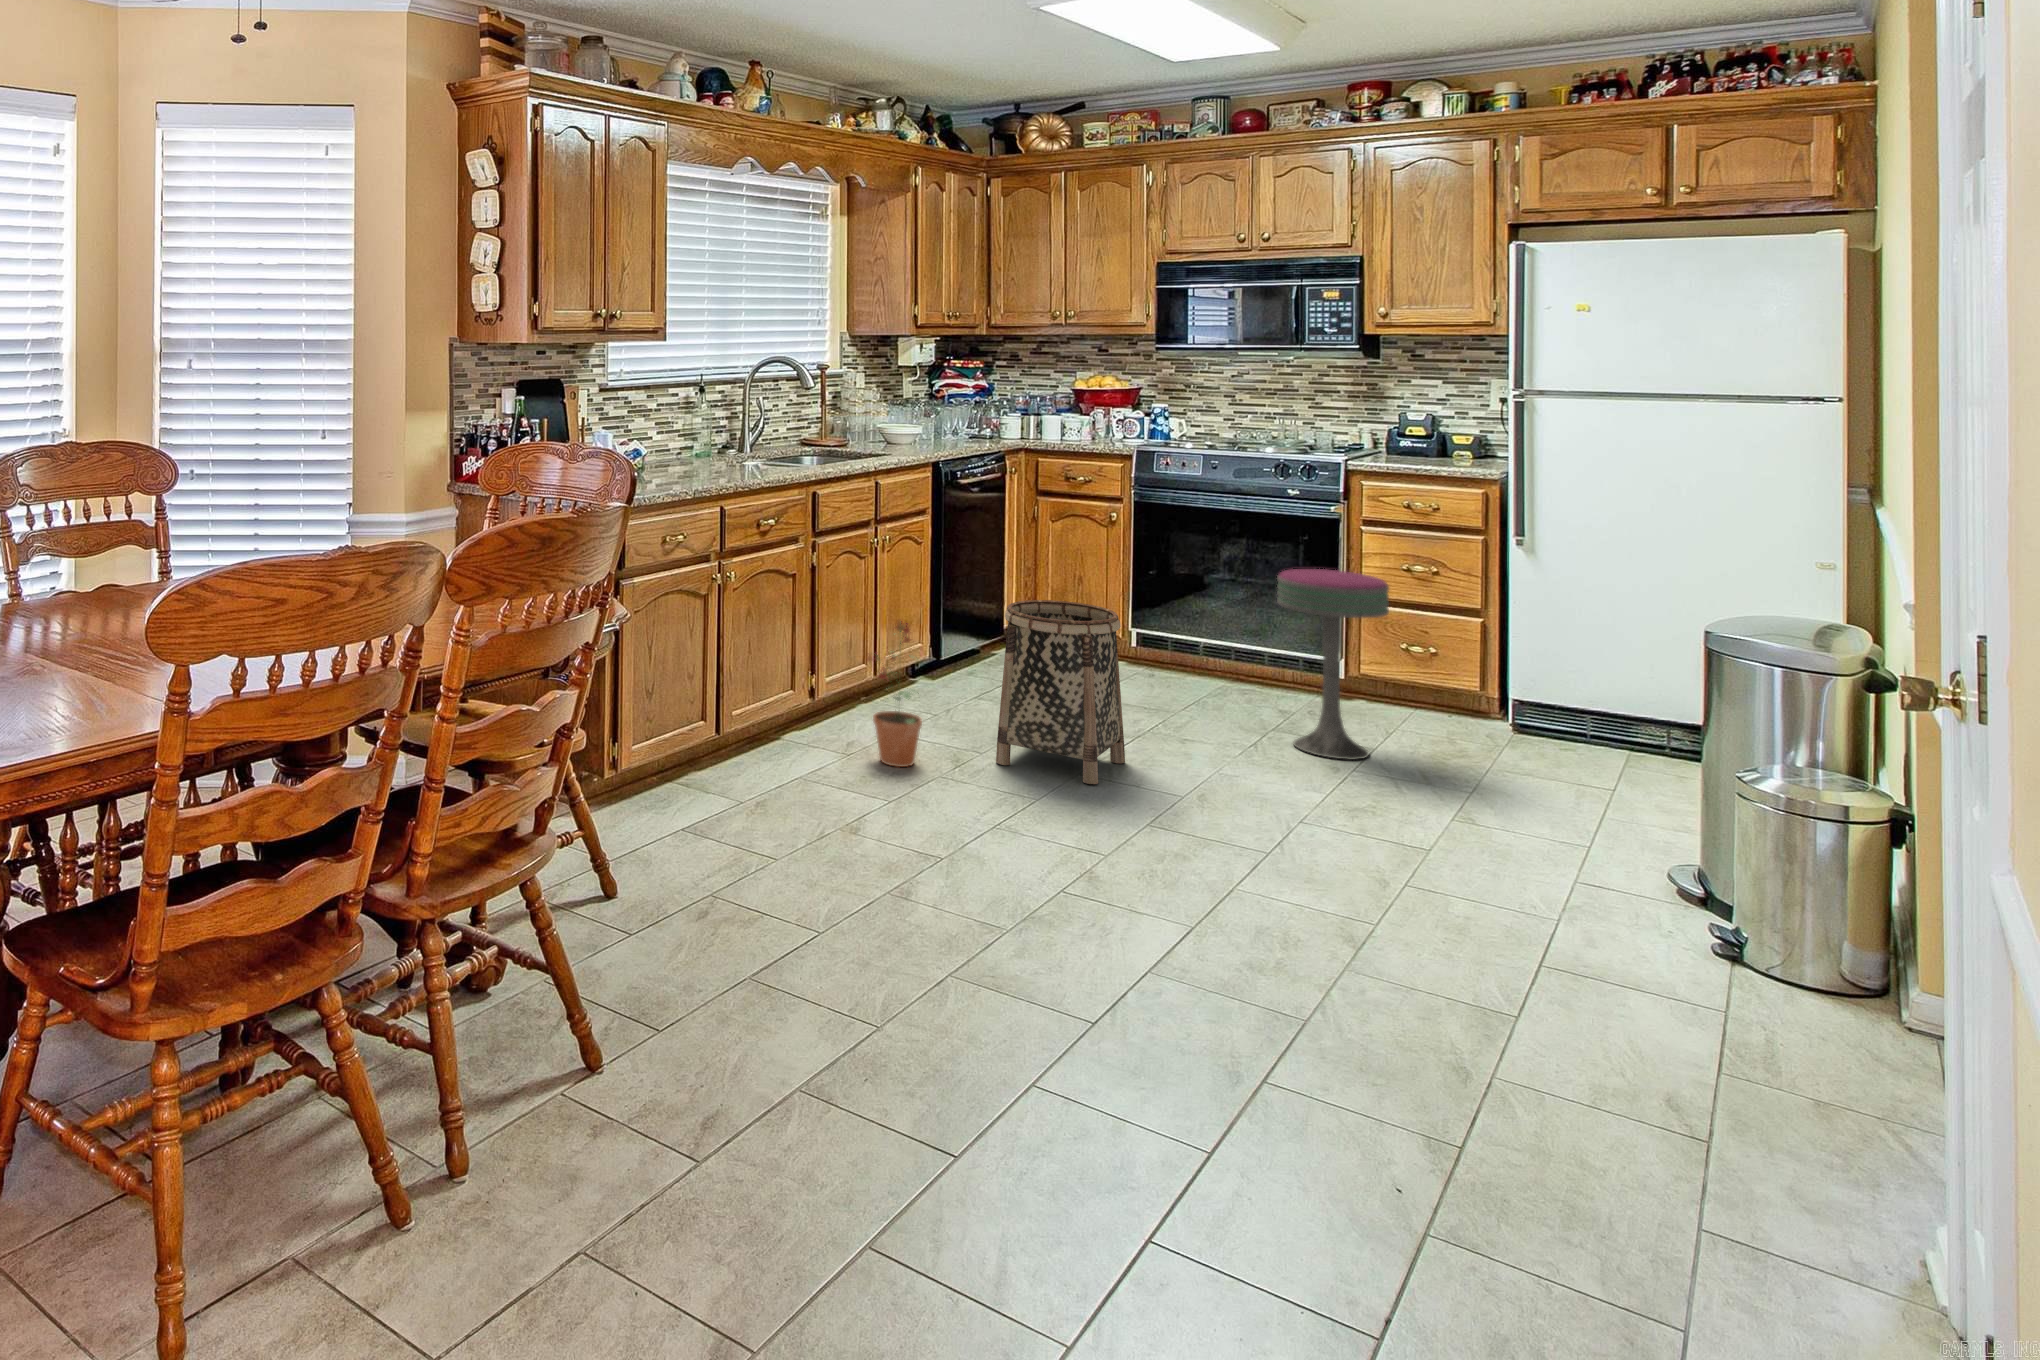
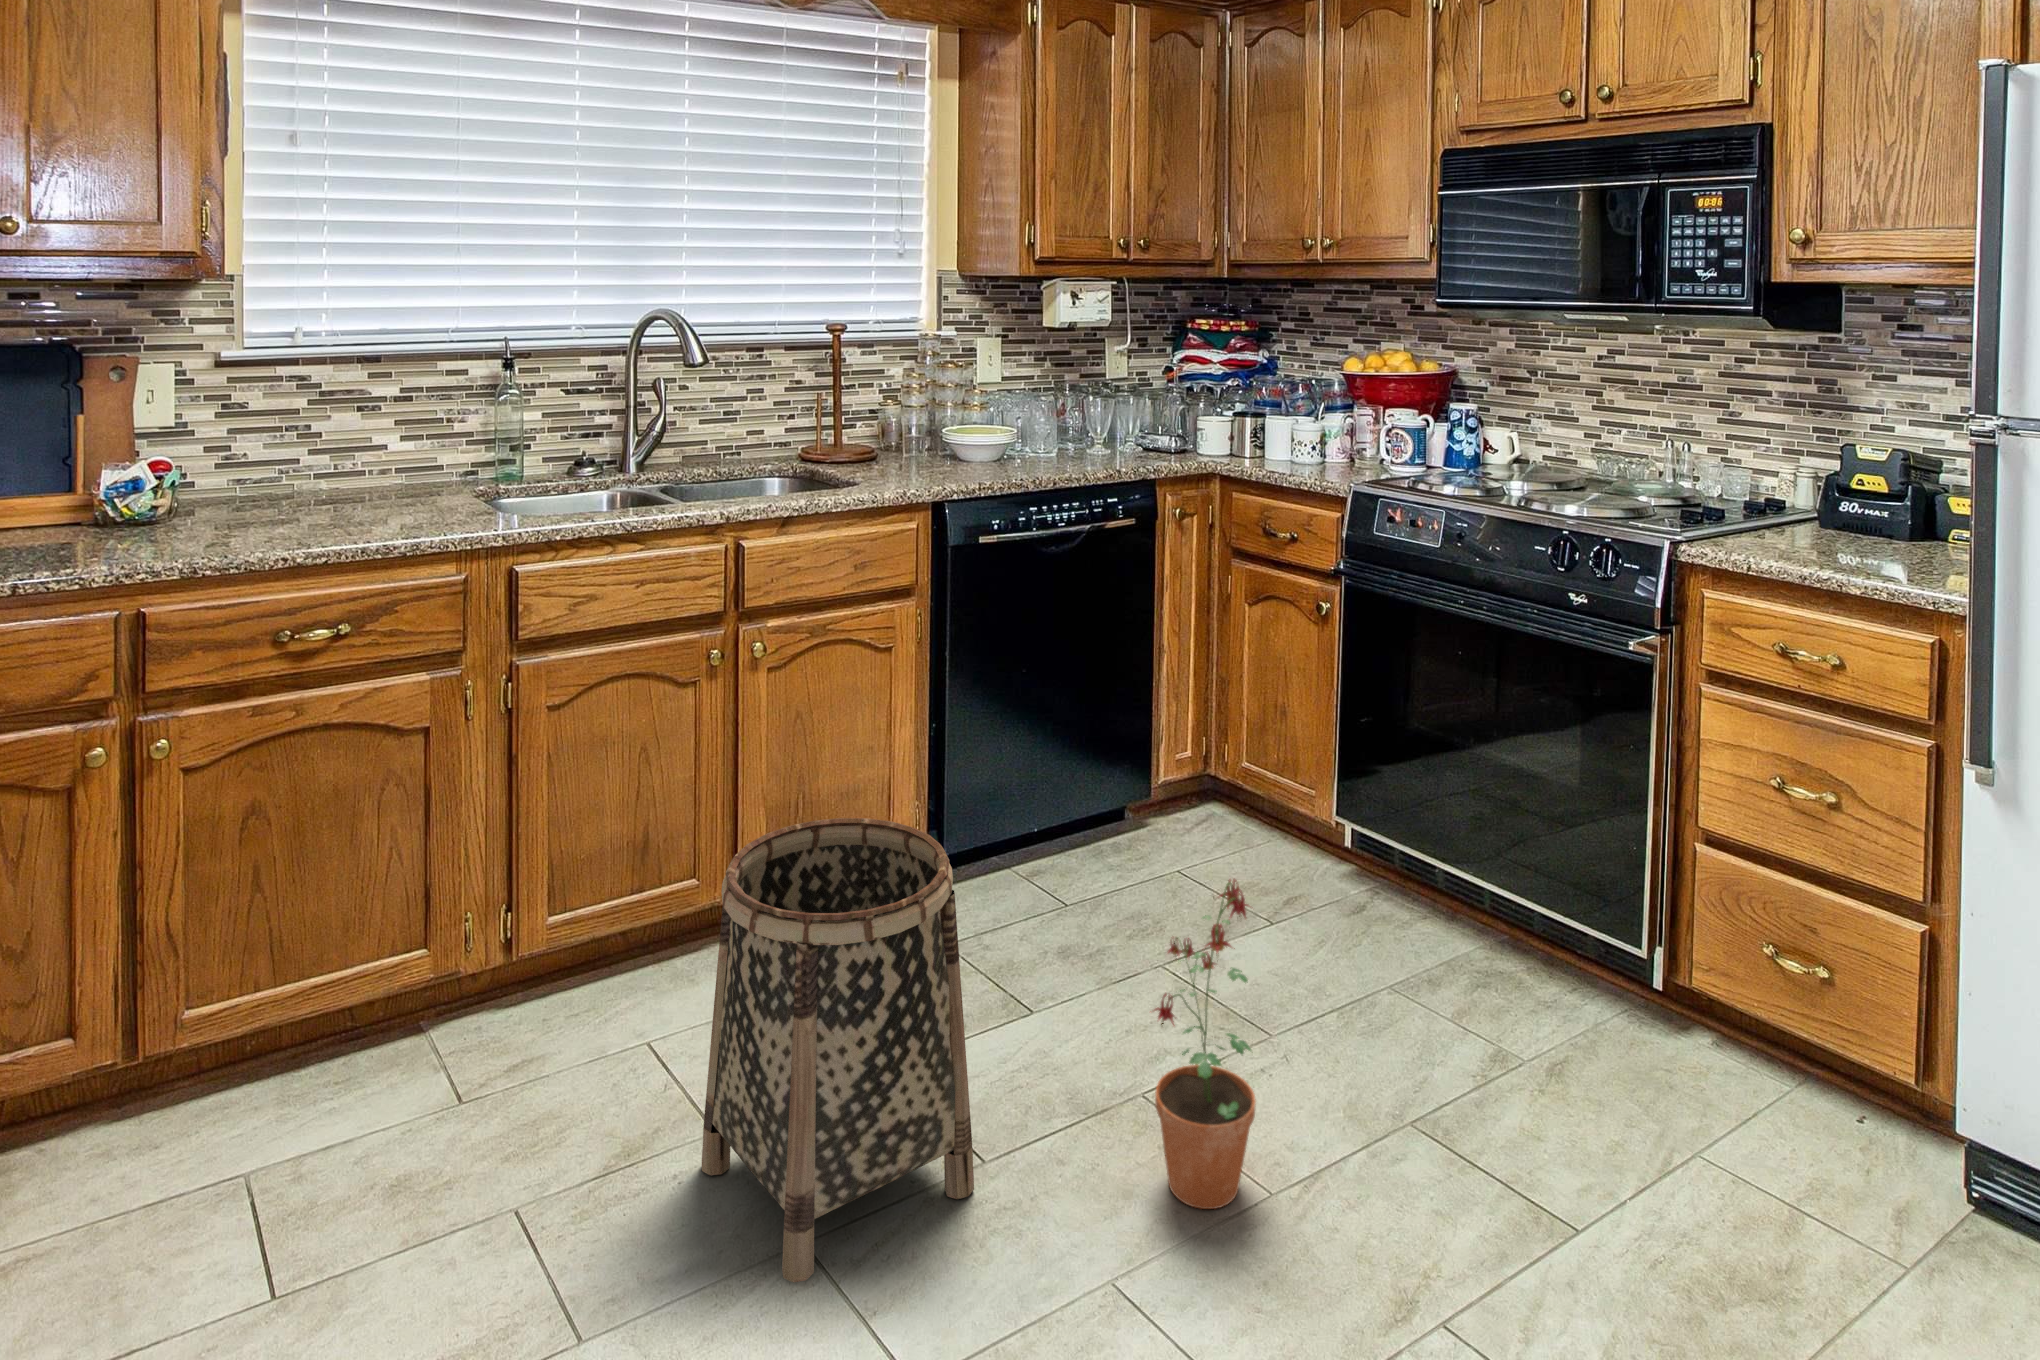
bar stool: present [1277,569,1389,760] -> none [1380,786,1607,1253]
potted plant: present [868,621,922,767] -> present [1154,880,1256,1209]

